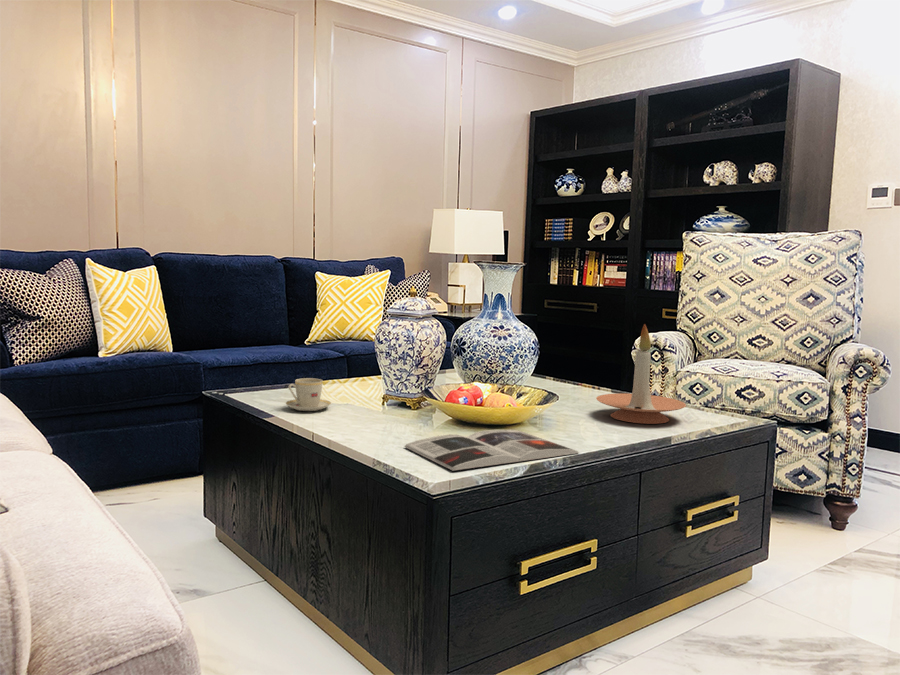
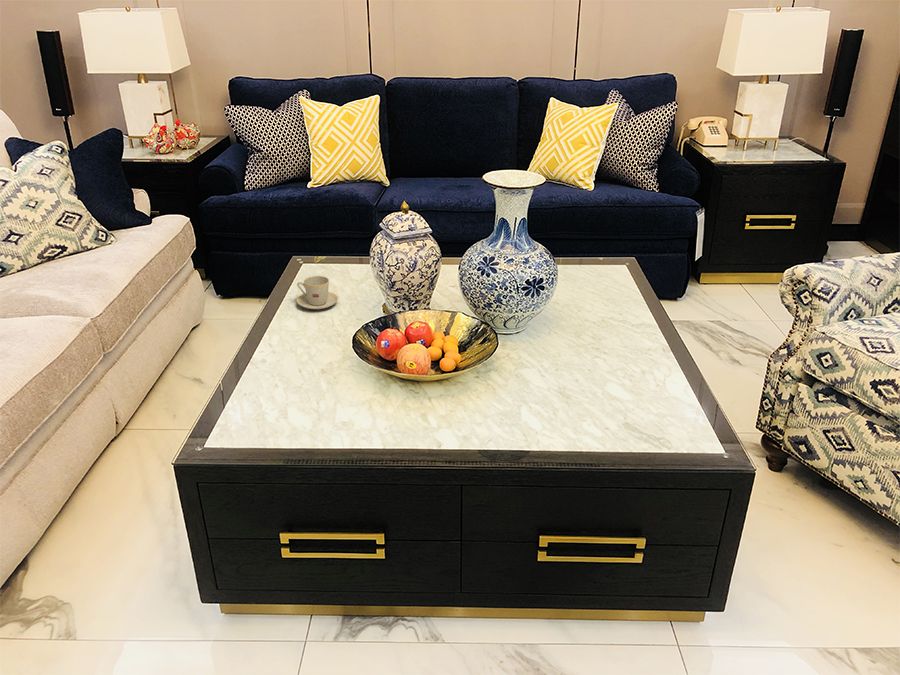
candle holder: present [596,324,686,424] -> none [537,310,641,428]
magazine: present [405,430,579,471] -> none [255,384,418,450]

